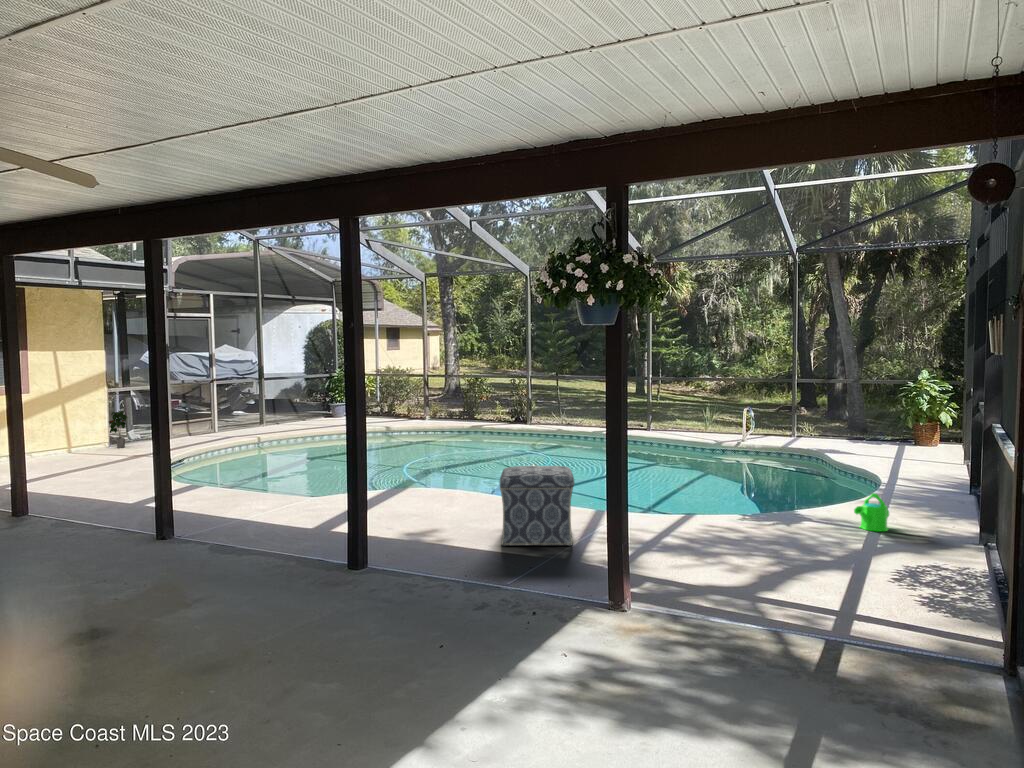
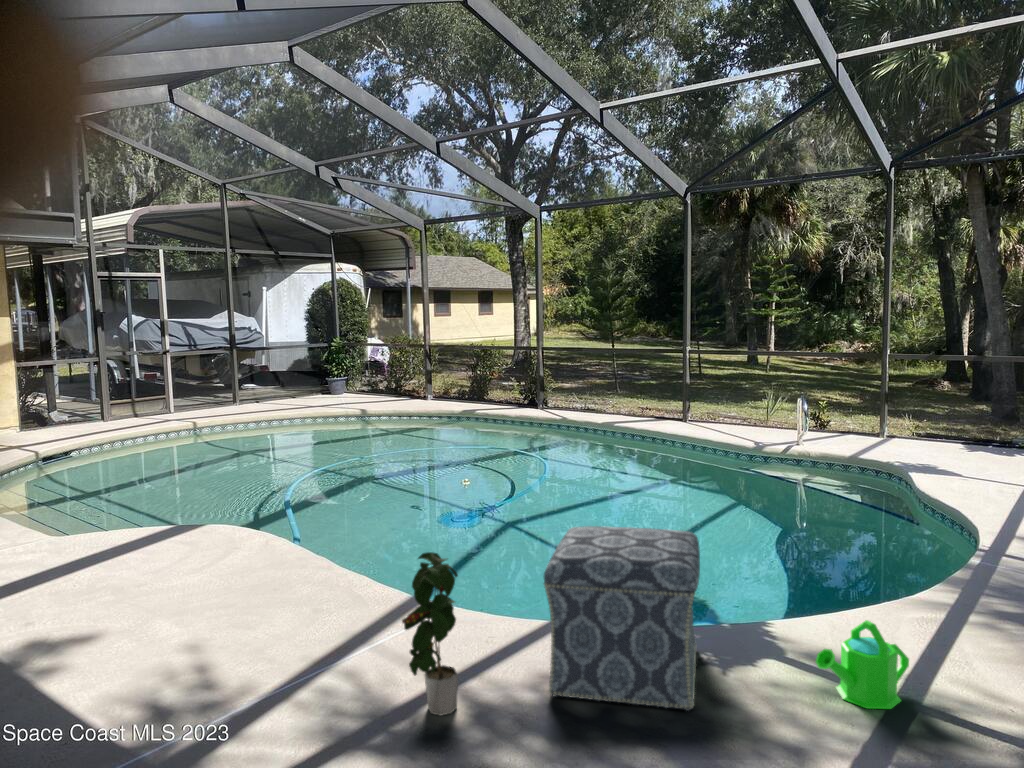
potted plant: present [109,411,127,448] -> present [402,552,458,716]
ottoman: present [500,466,575,546] -> present [544,526,700,711]

